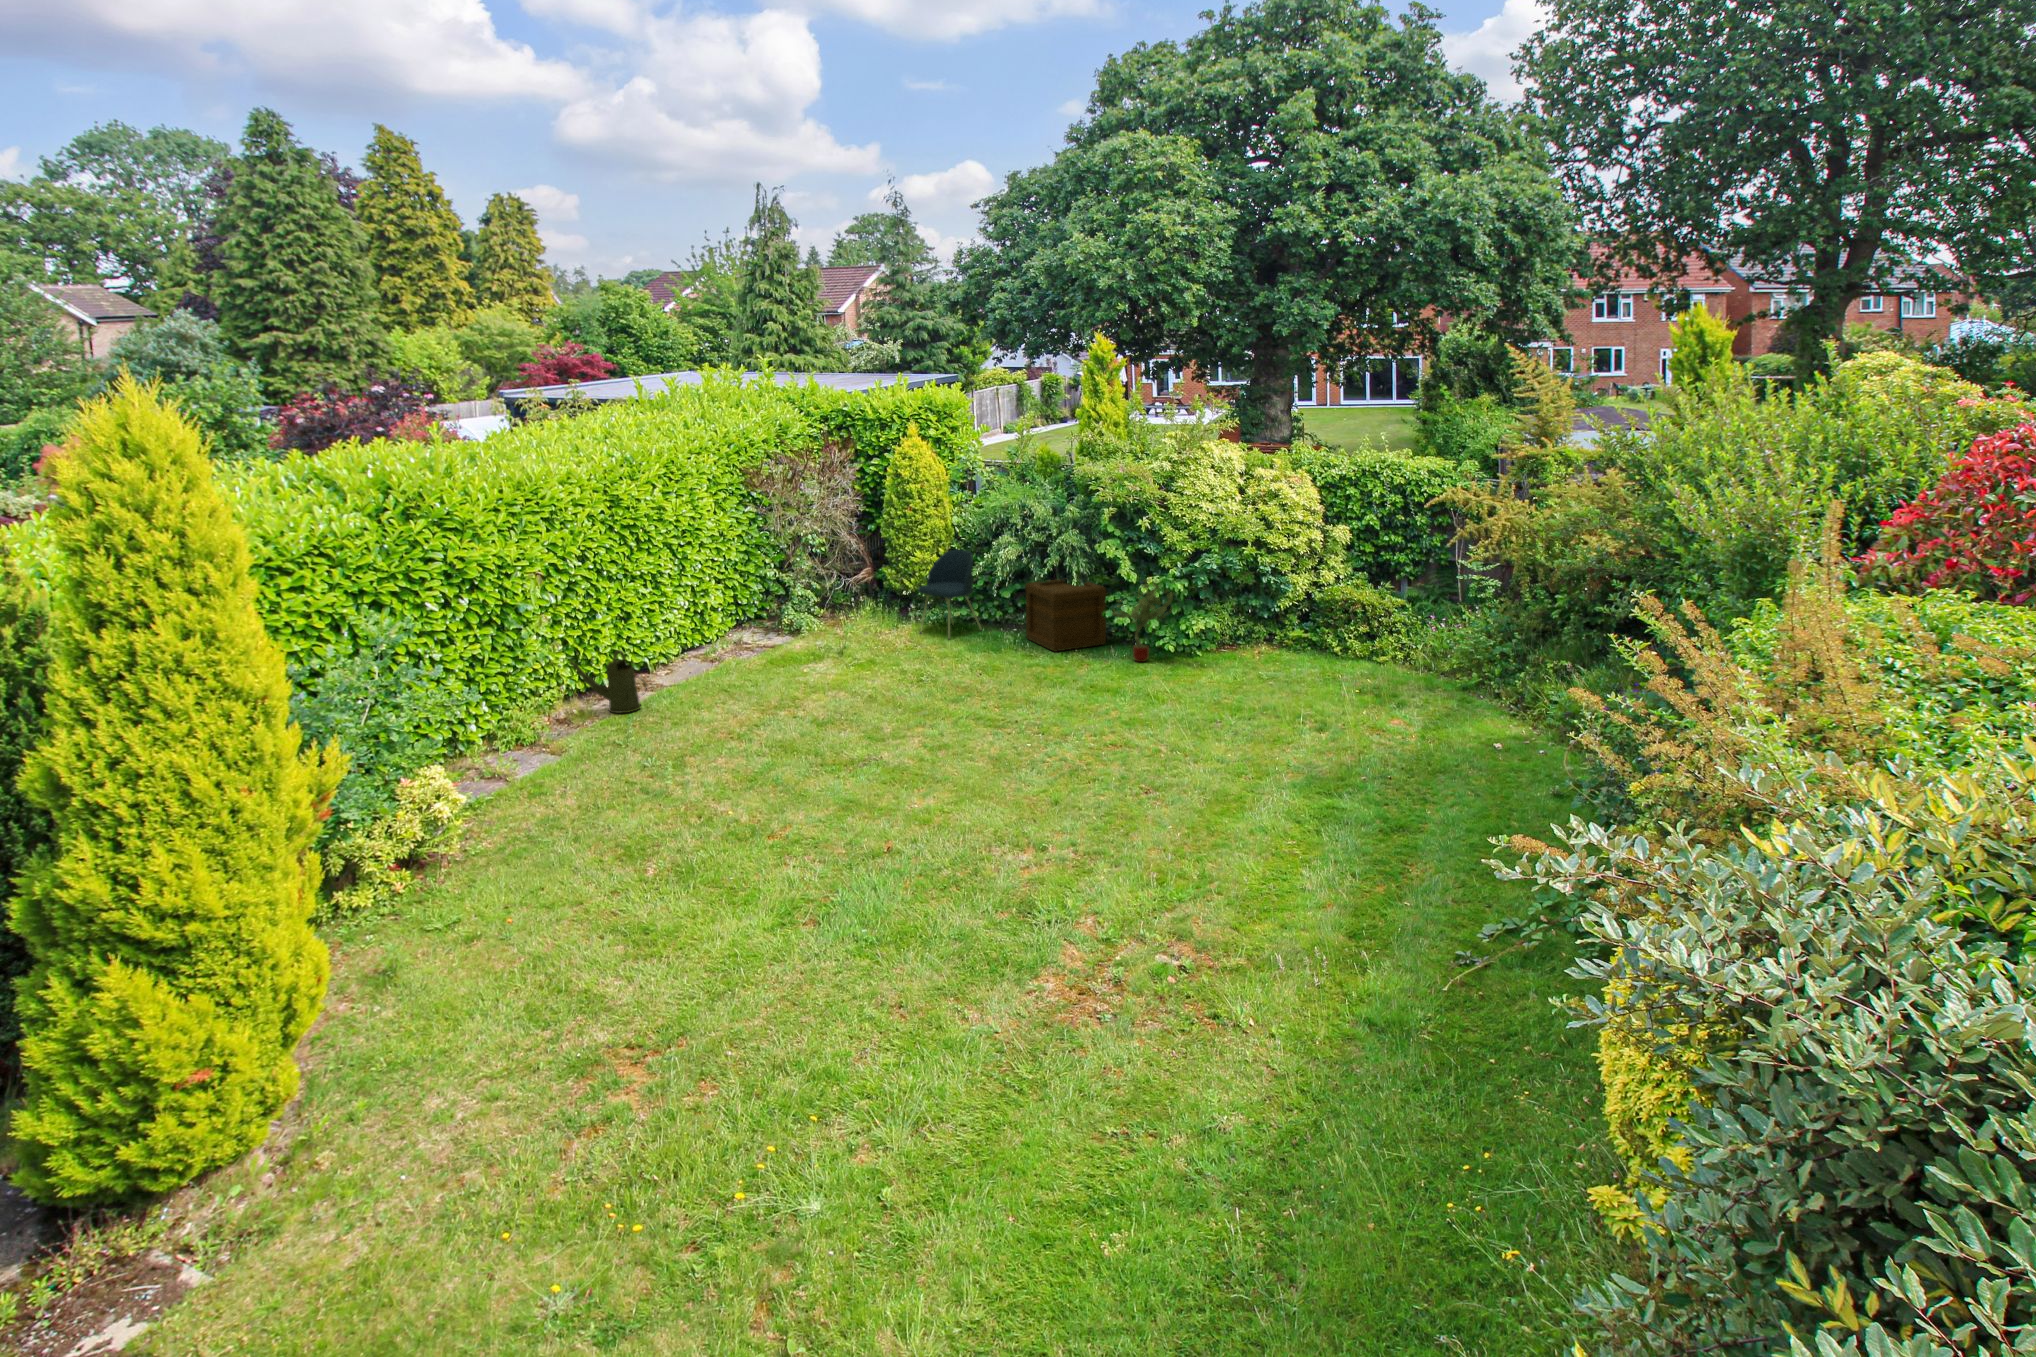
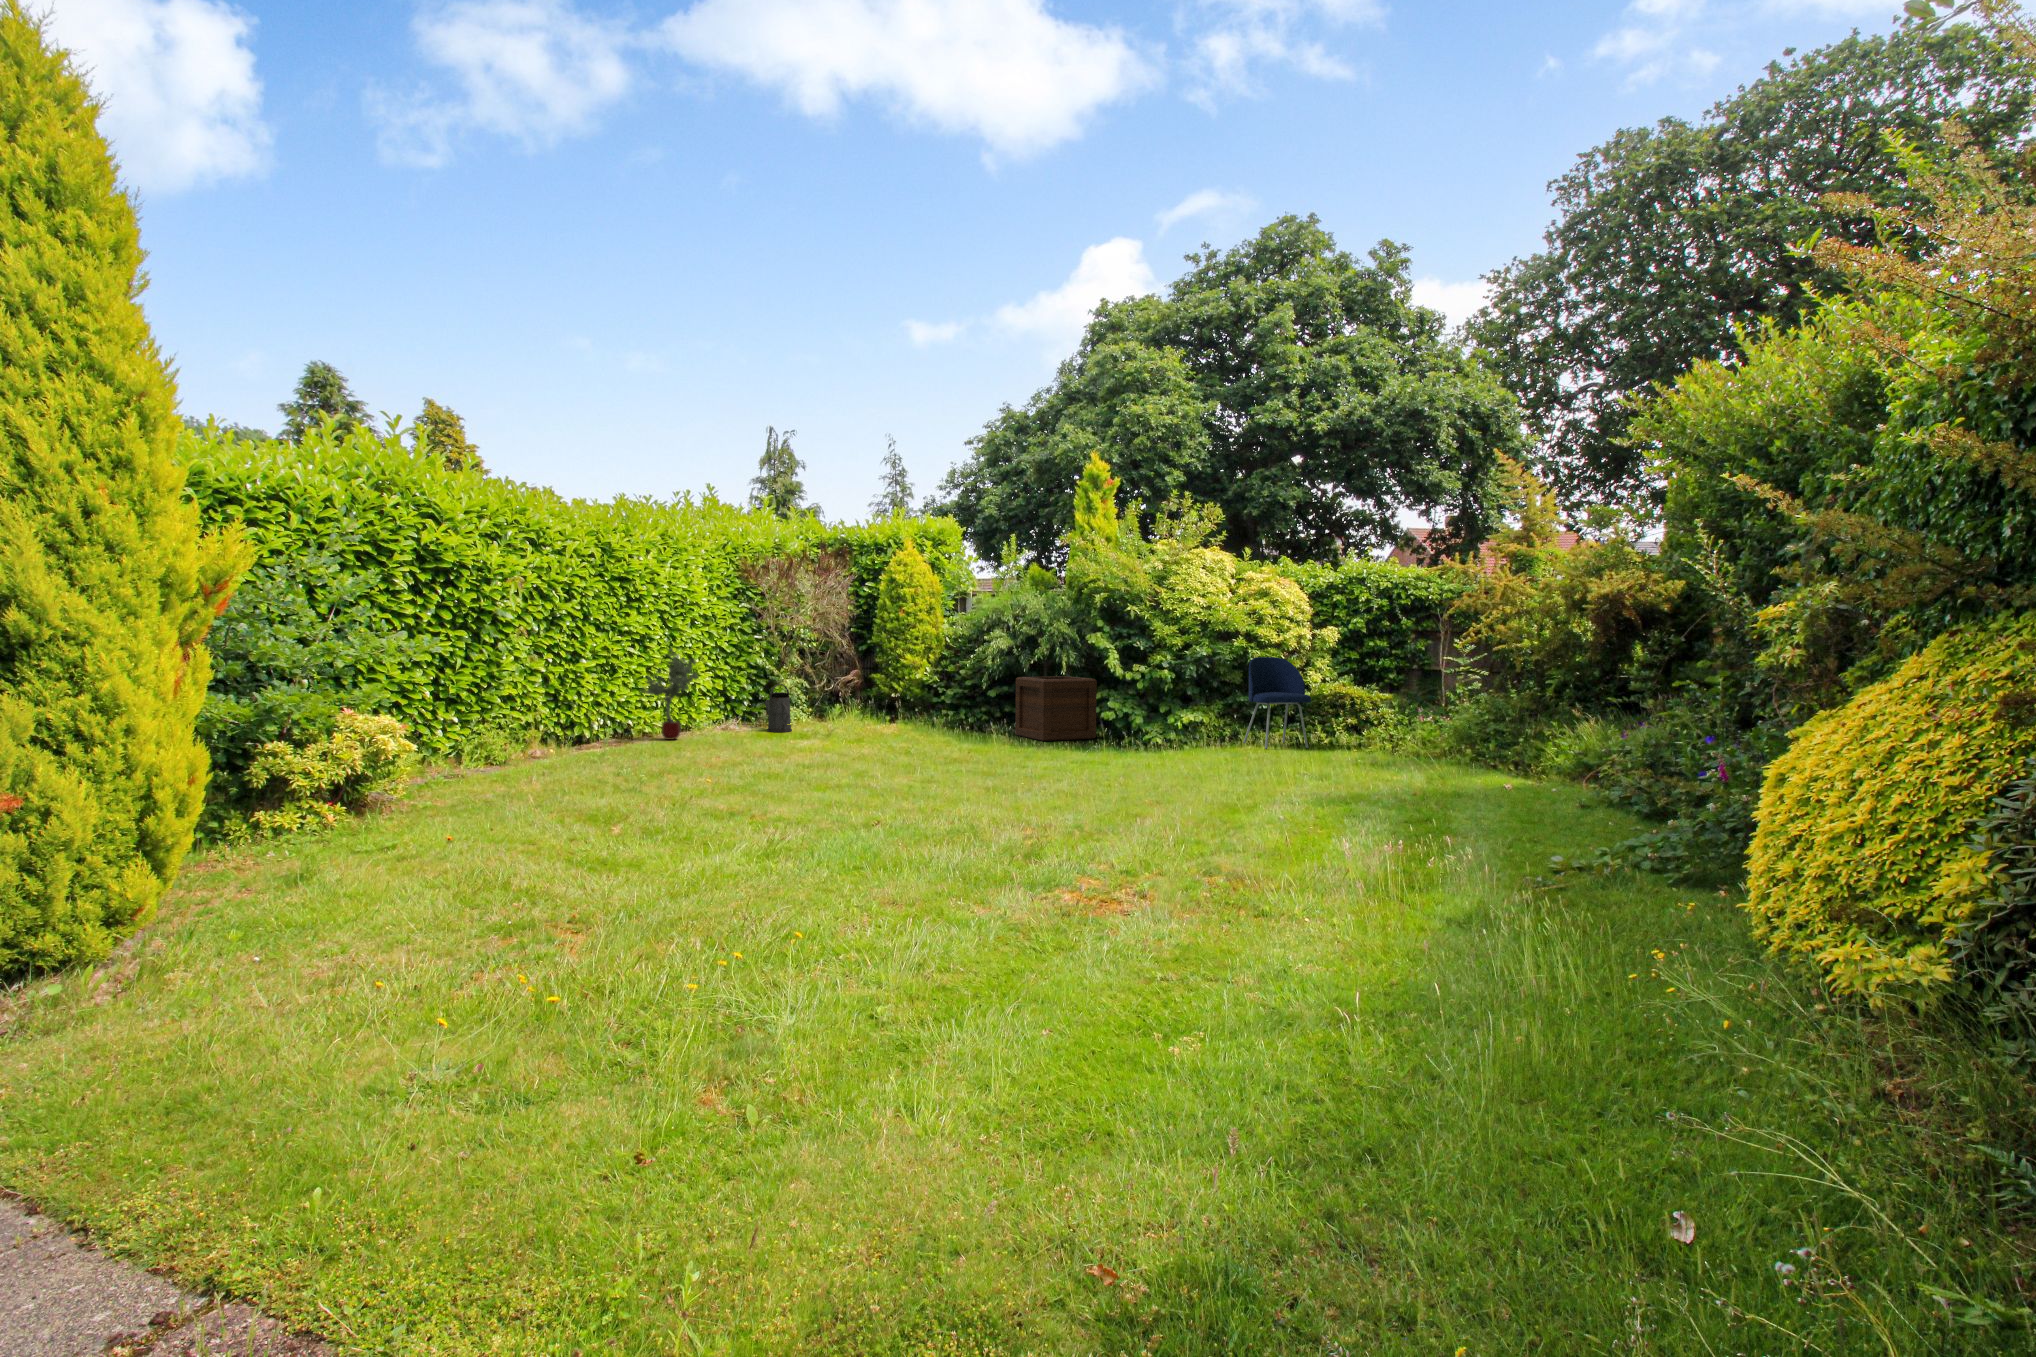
chair: present [918,550,981,638] -> present [1243,657,1311,749]
potted tree: present [1113,581,1174,662] -> present [642,648,698,740]
watering can: present [570,650,647,713] -> present [765,684,792,732]

